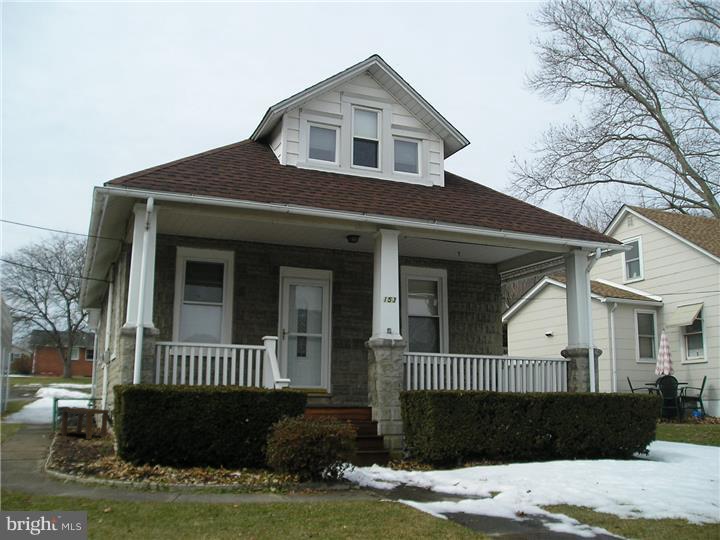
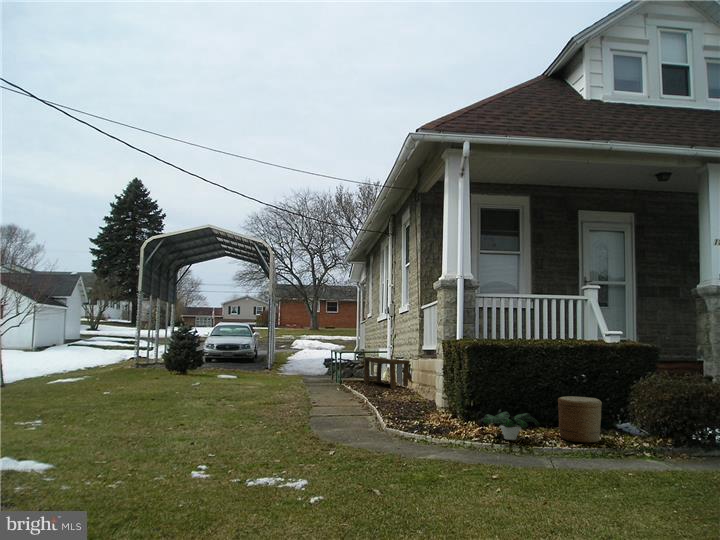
woven basket: none [212,438,251,480] -> present [558,396,602,443]
potted plant: none [136,454,190,480] -> present [483,412,540,440]

